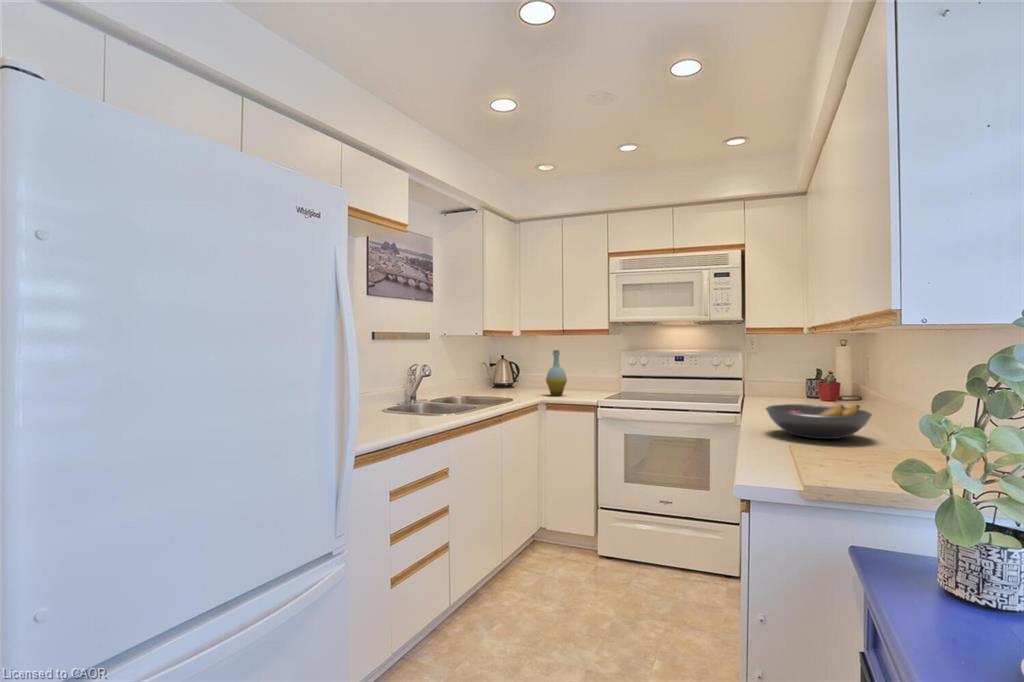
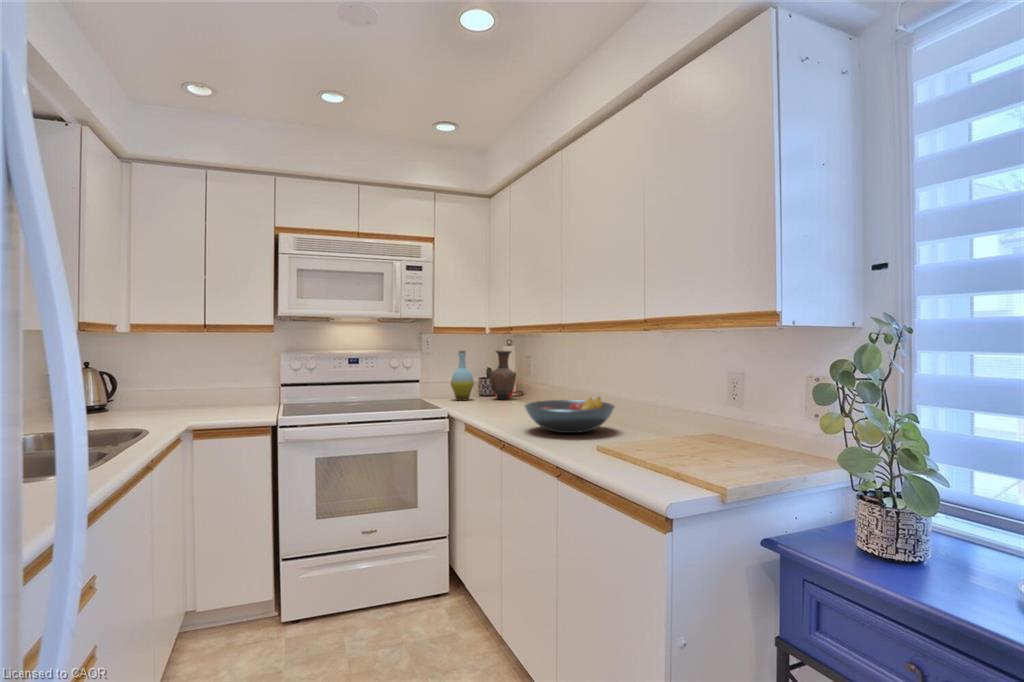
bottle: present [546,350,567,396] -> present [451,351,474,400]
vase: none [810,351,843,404] -> present [490,351,516,399]

